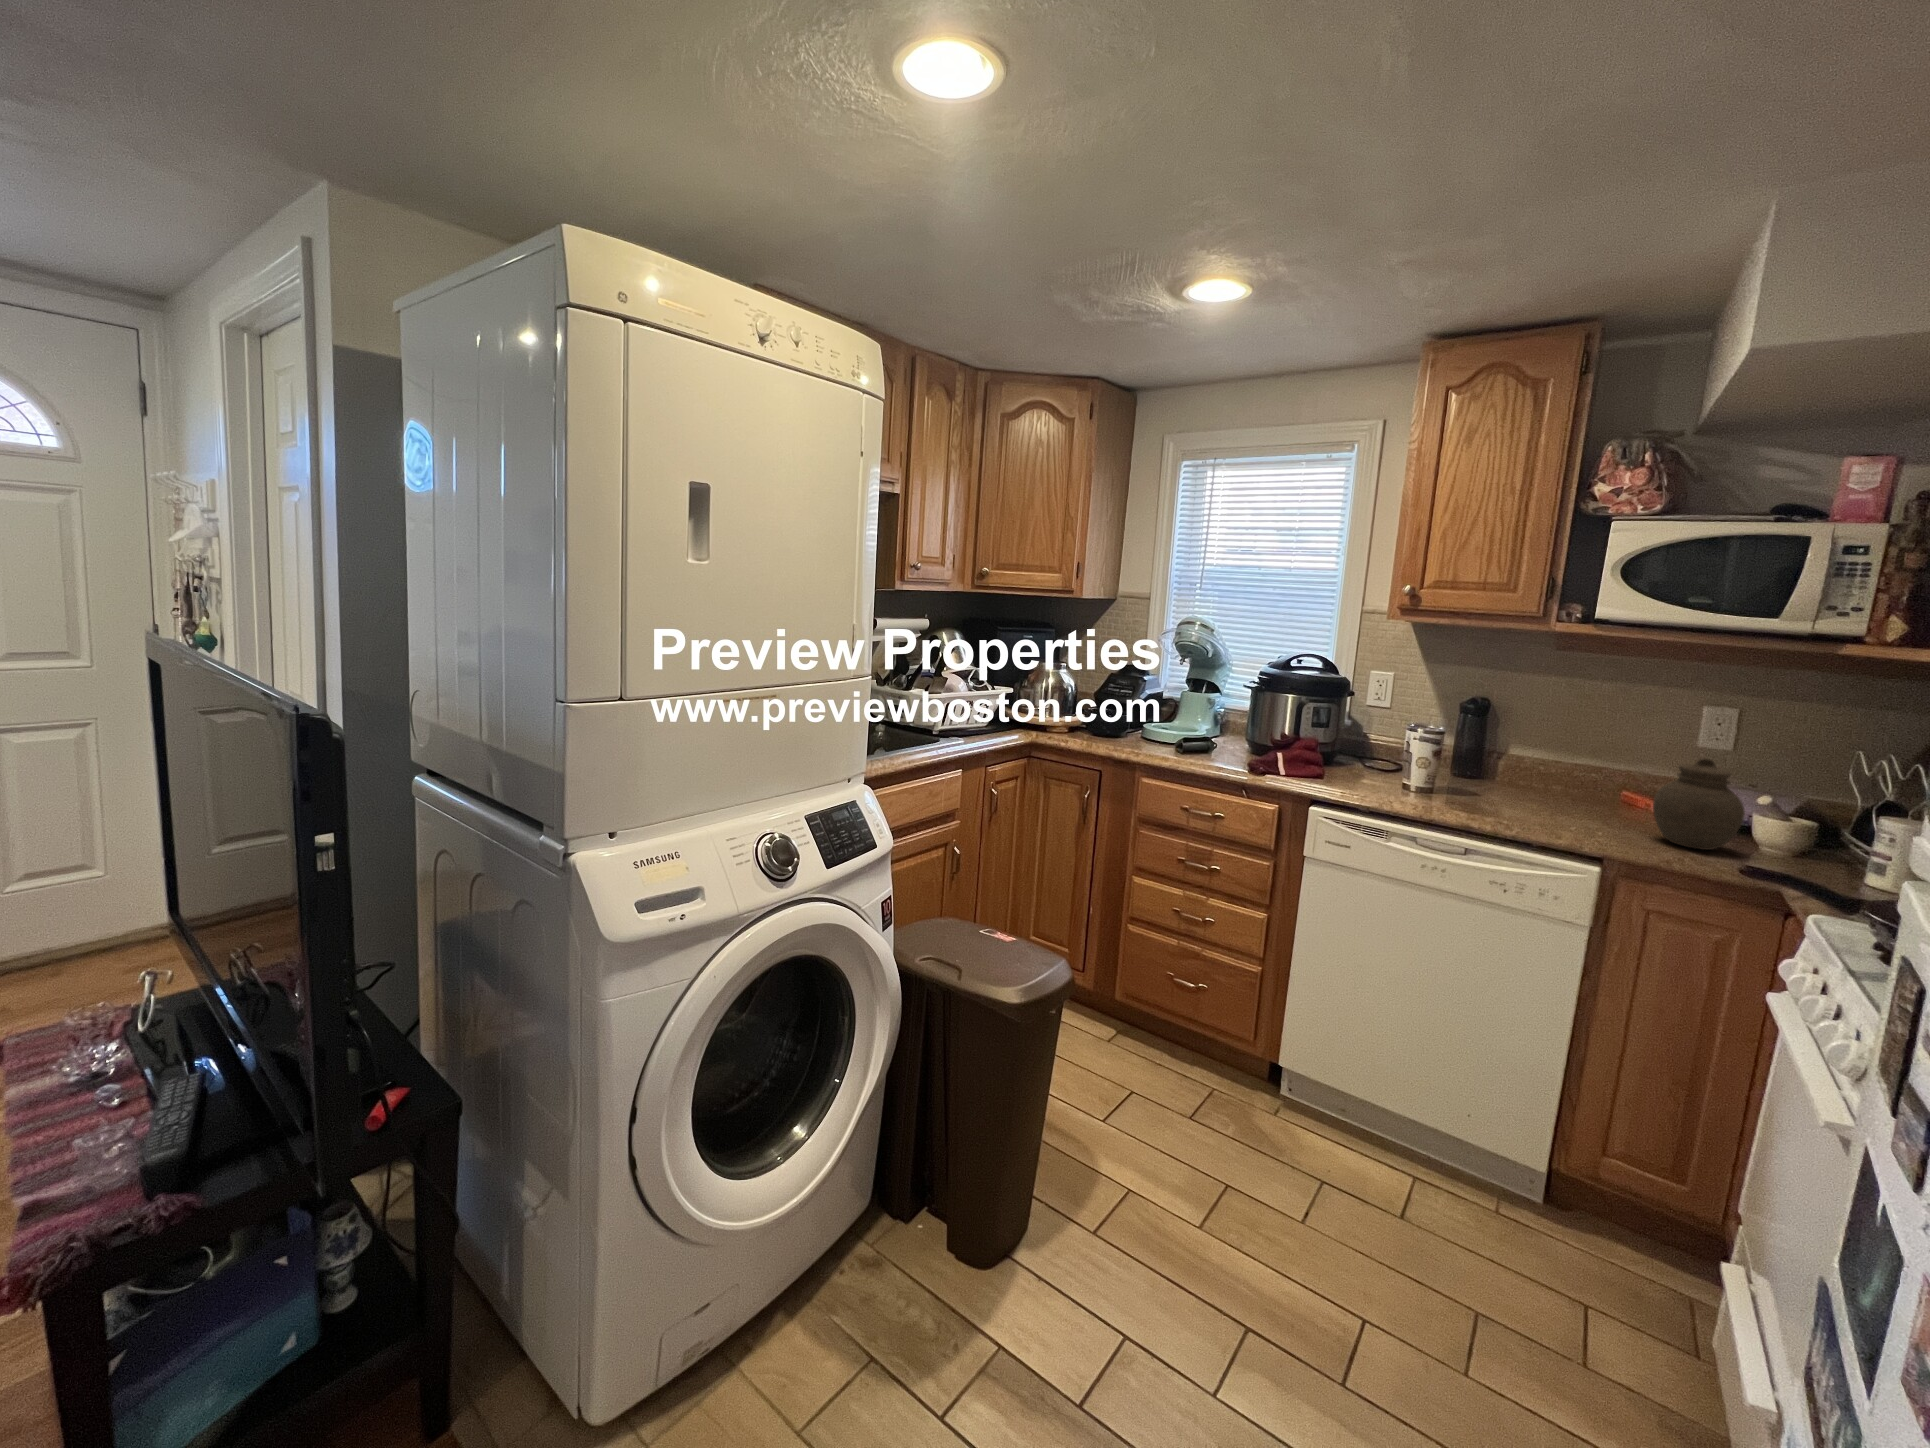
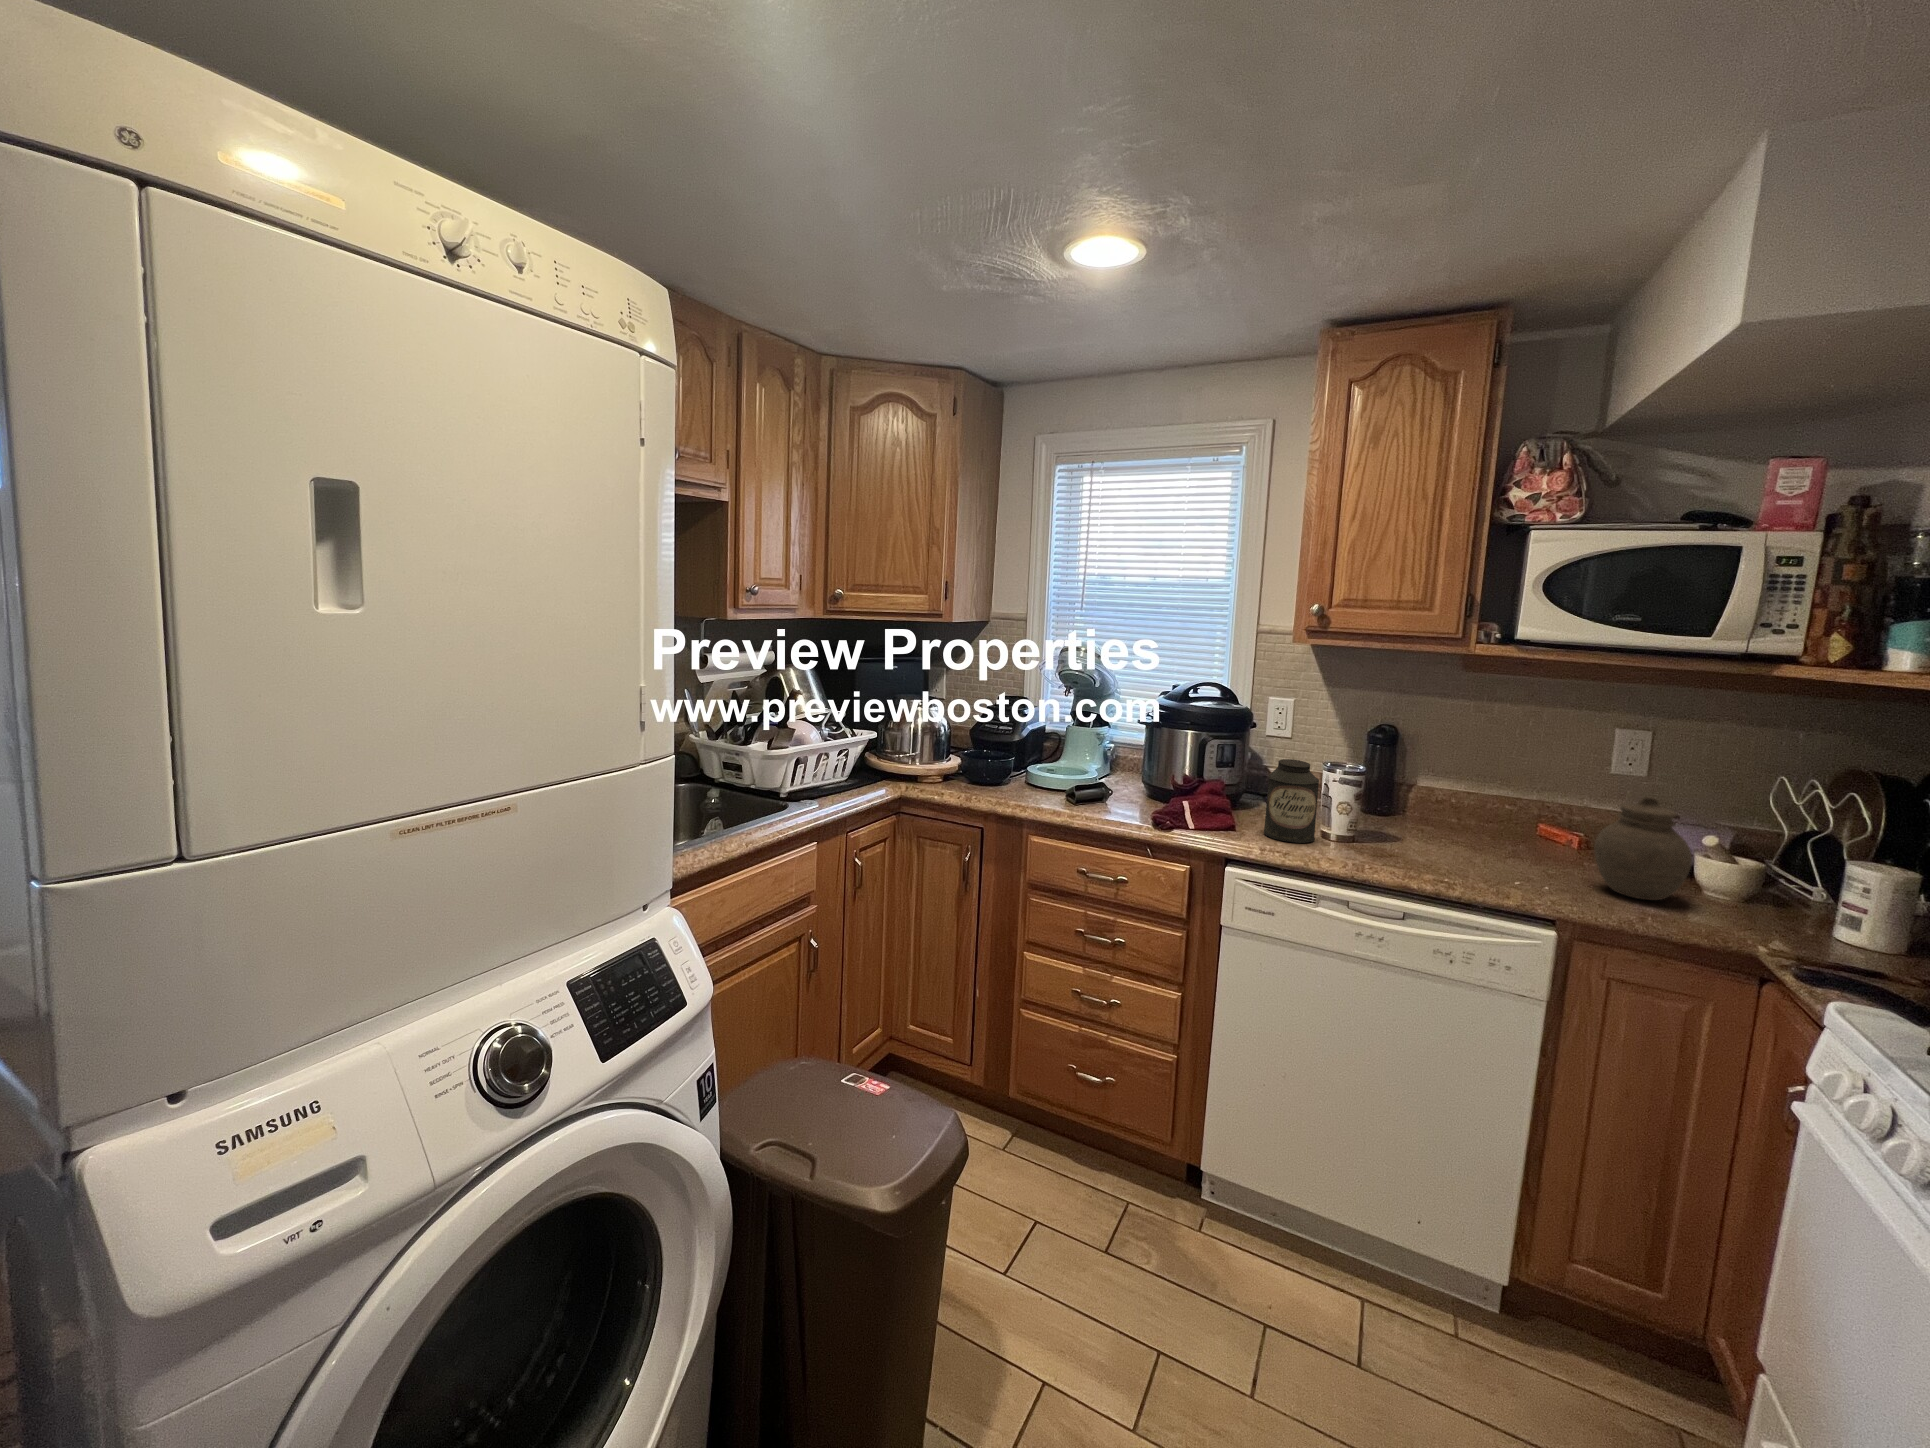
canister: none [1348,720,1401,791] -> present [1264,759,1319,843]

